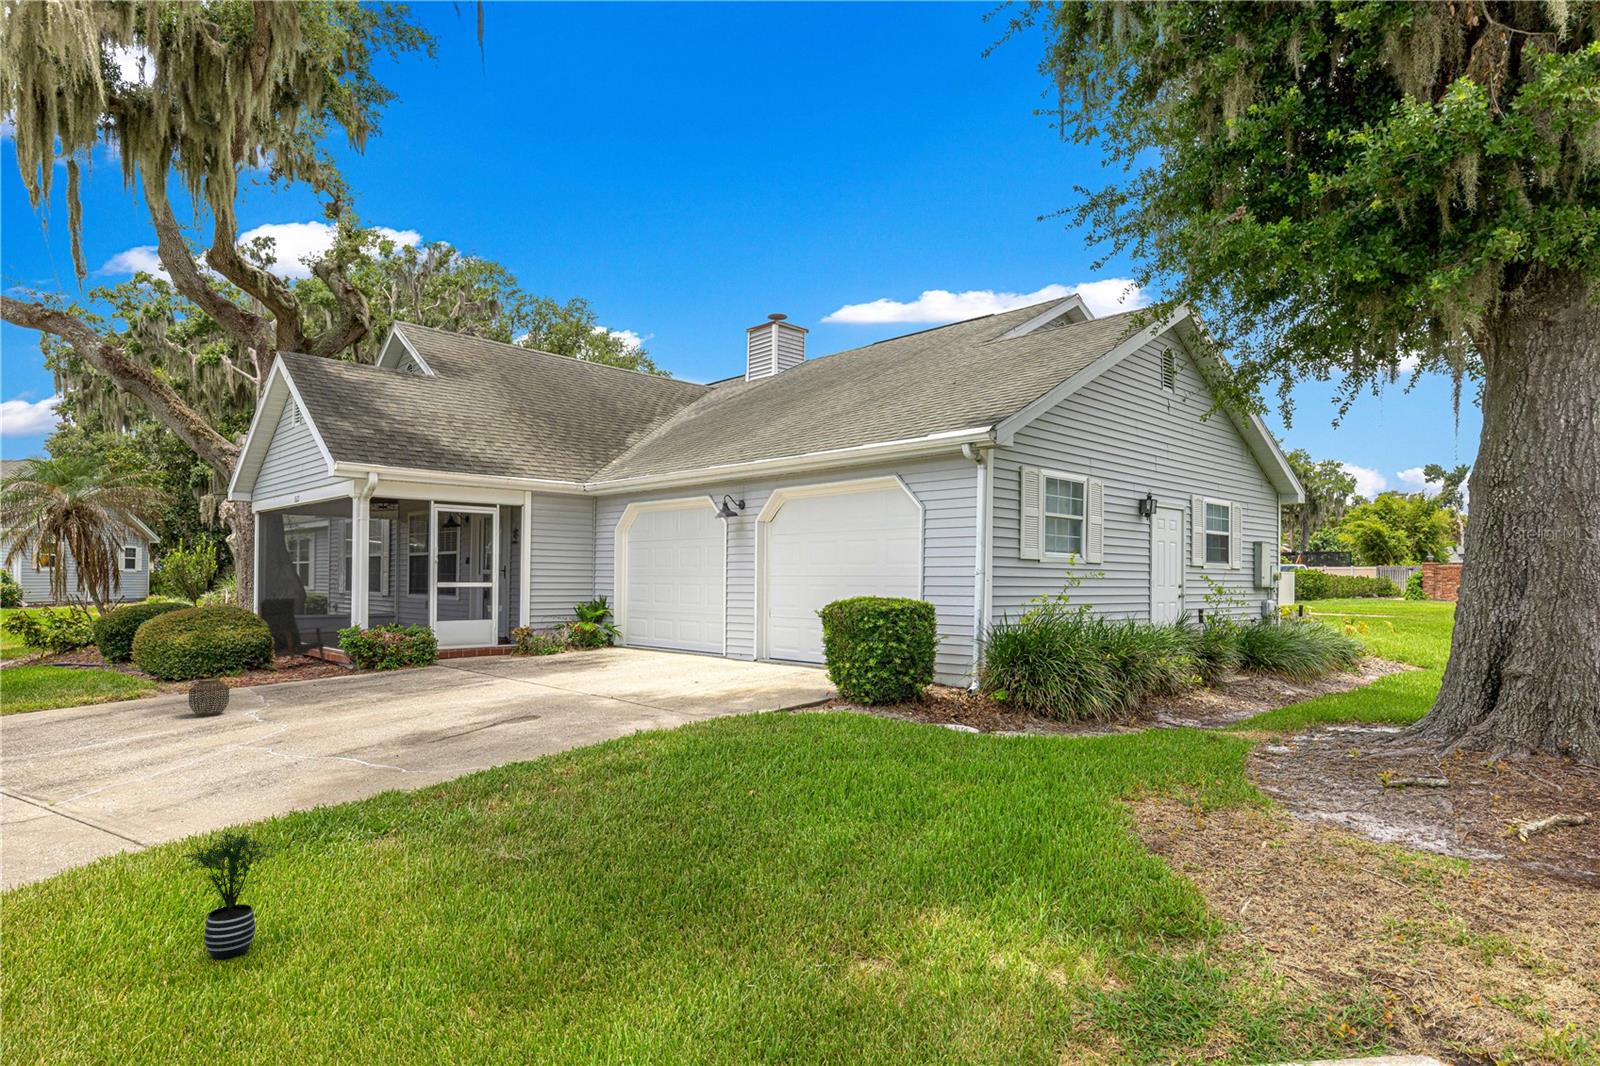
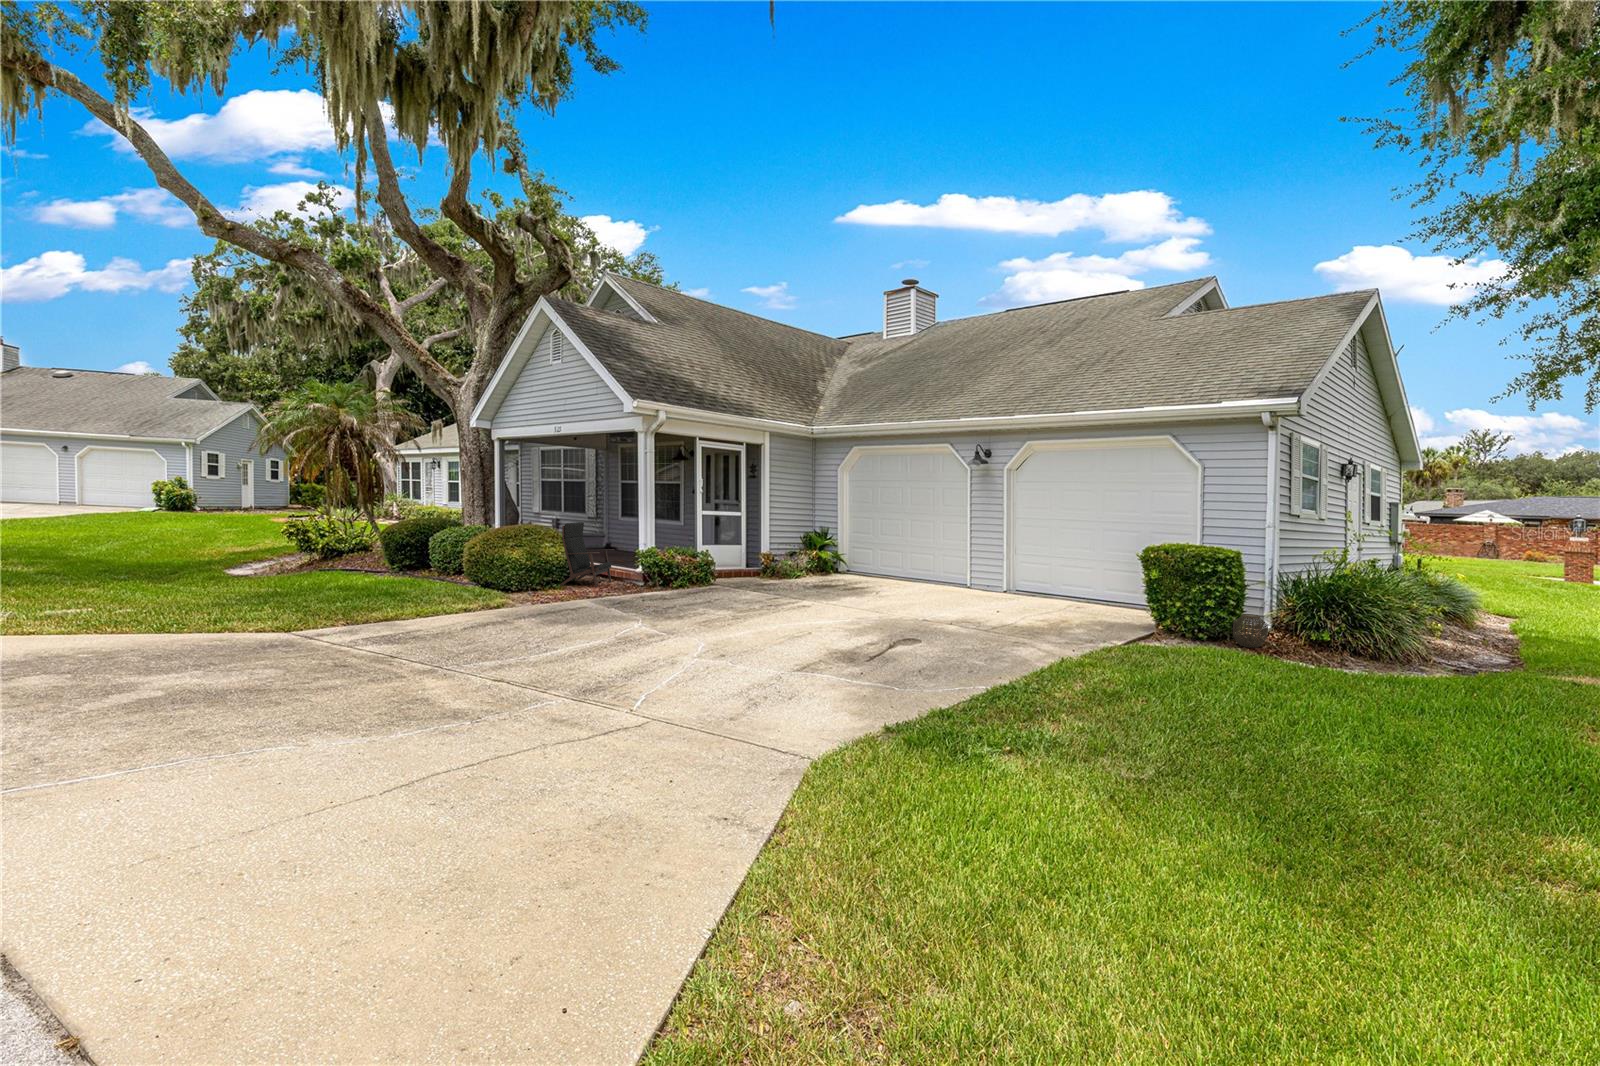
woven basket: present [189,679,229,716] -> present [1233,614,1268,648]
potted plant: present [180,831,278,959] -> none [1405,843,1527,985]

